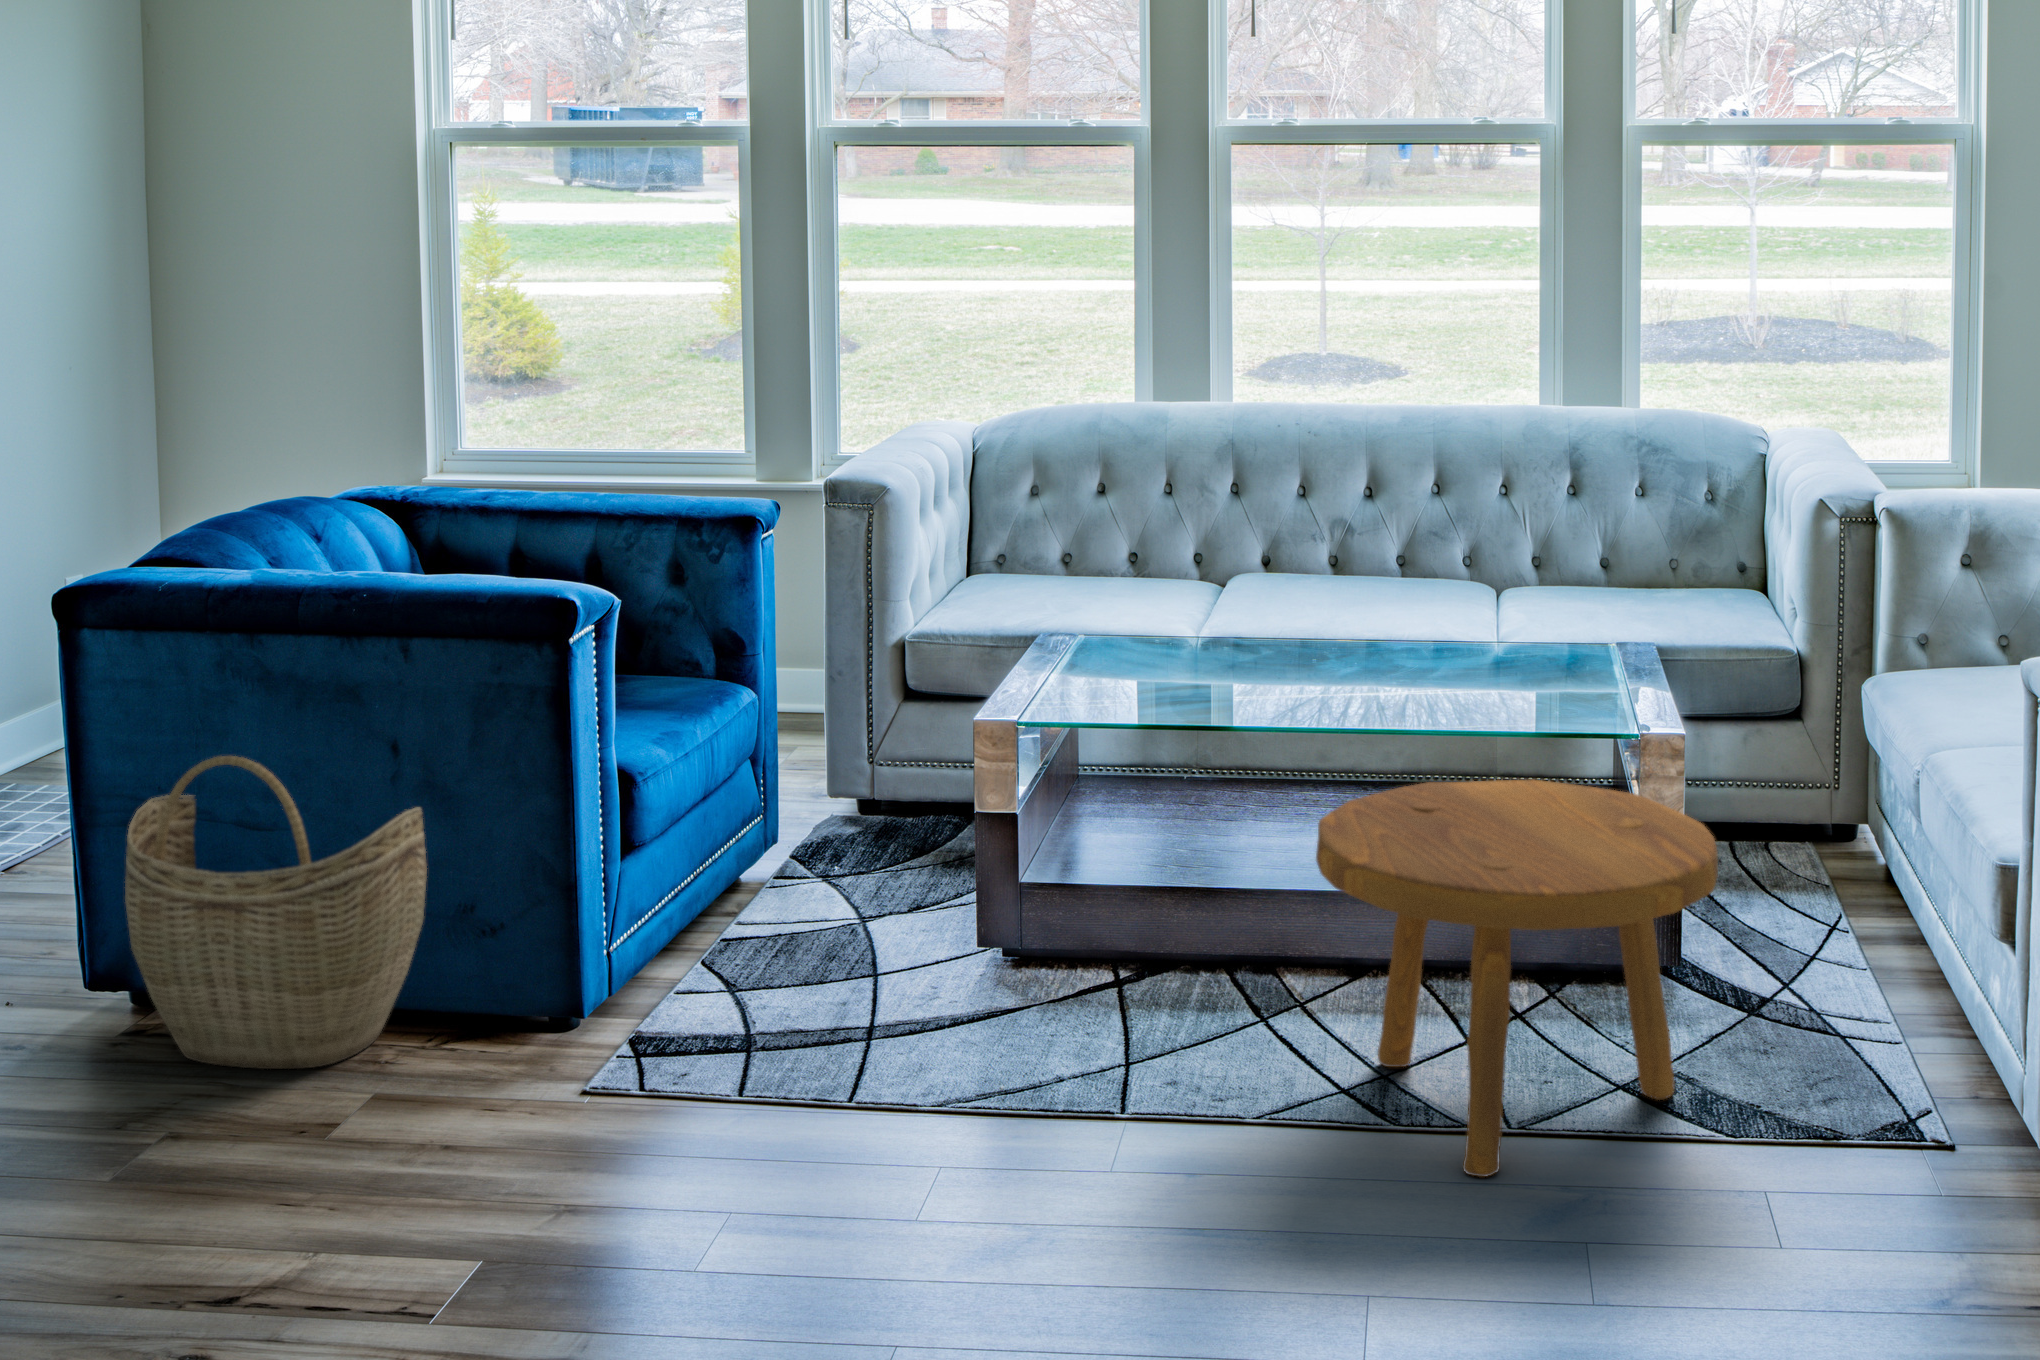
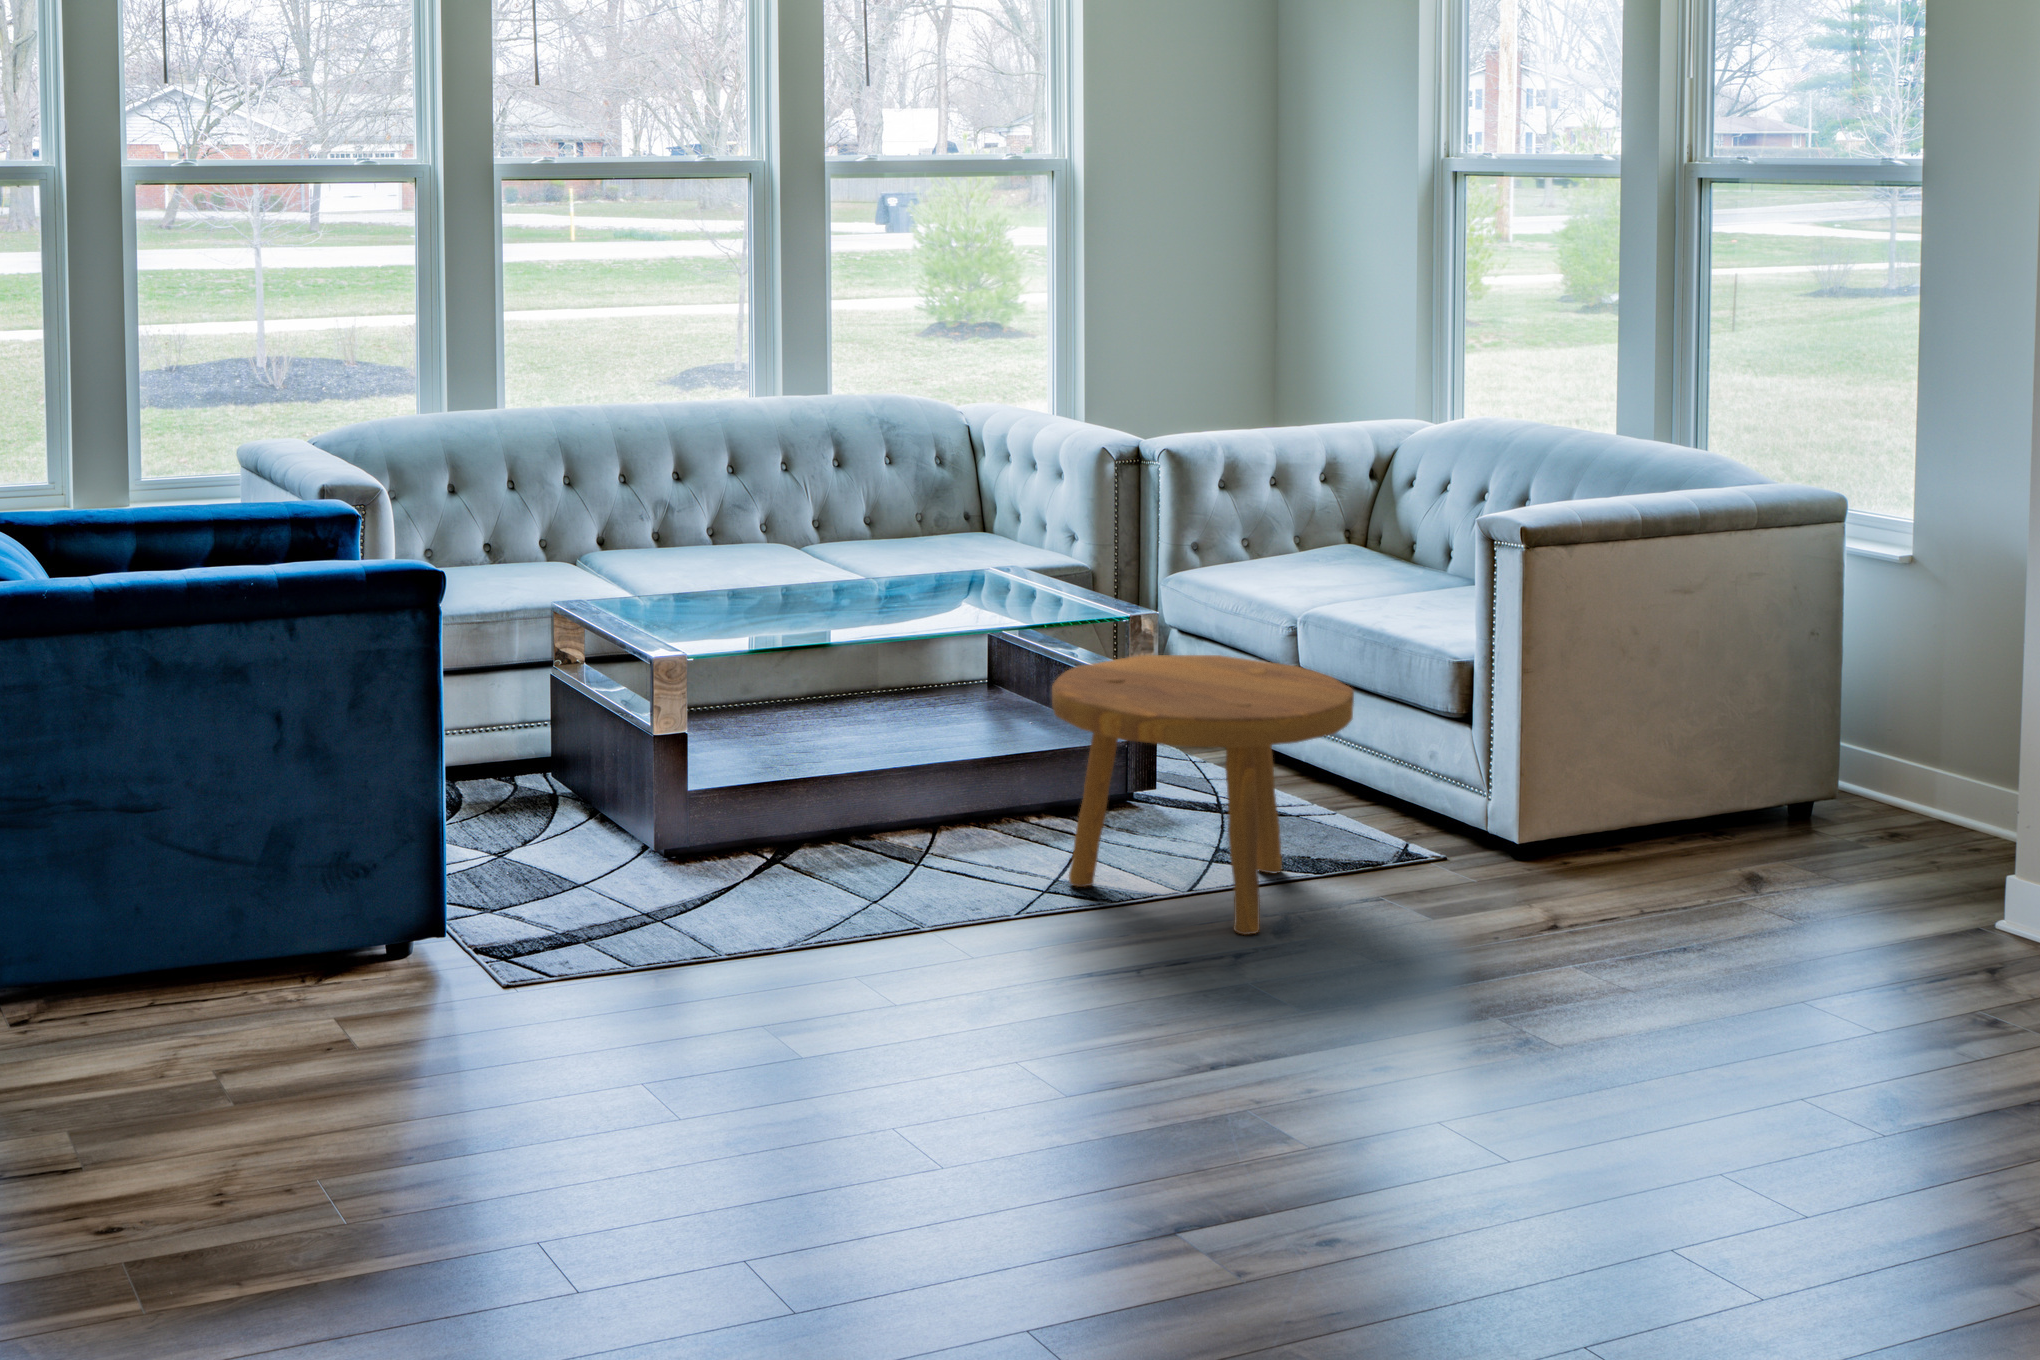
woven basket: present [125,756,427,1069] -> none [57,723,331,1061]

